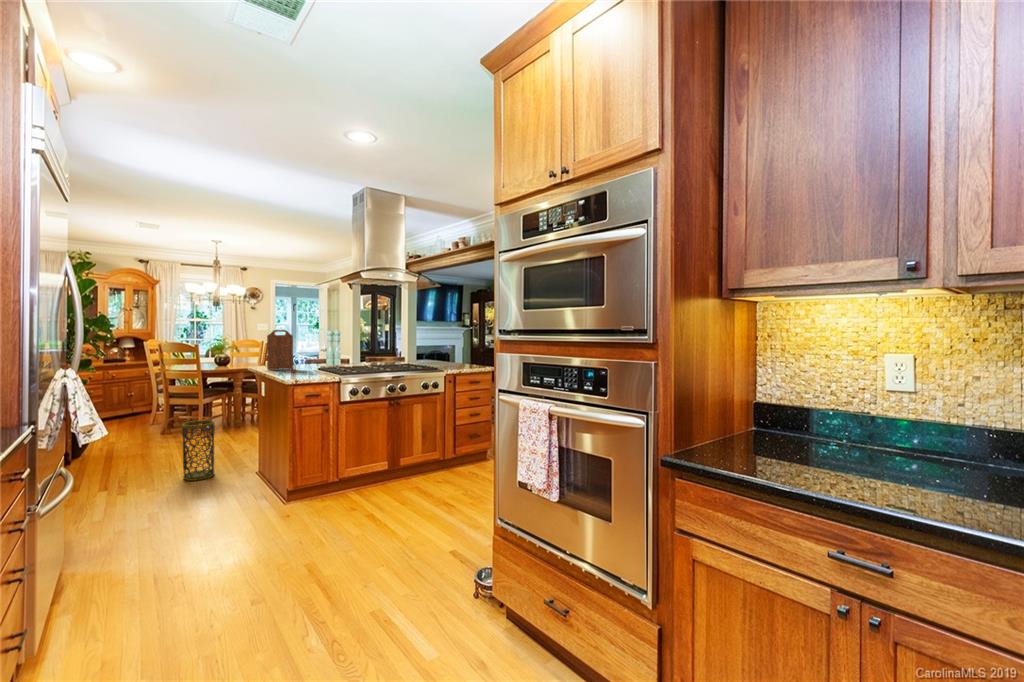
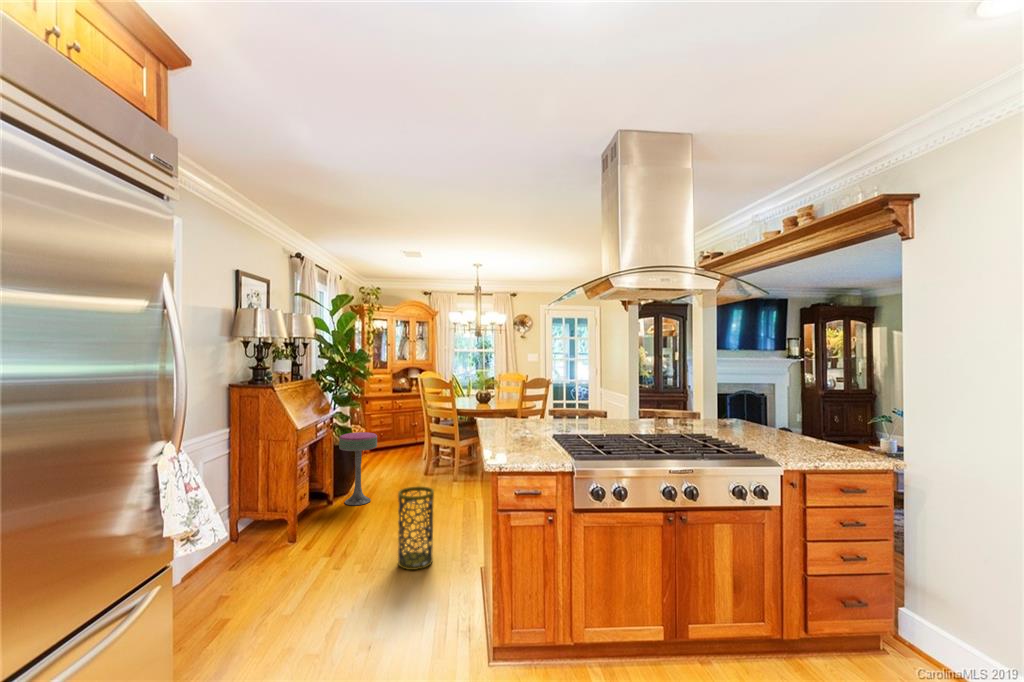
cutting board: present [267,330,293,370] -> none [494,371,527,429]
bar stool: none [79,393,124,459] -> present [339,432,377,505]

